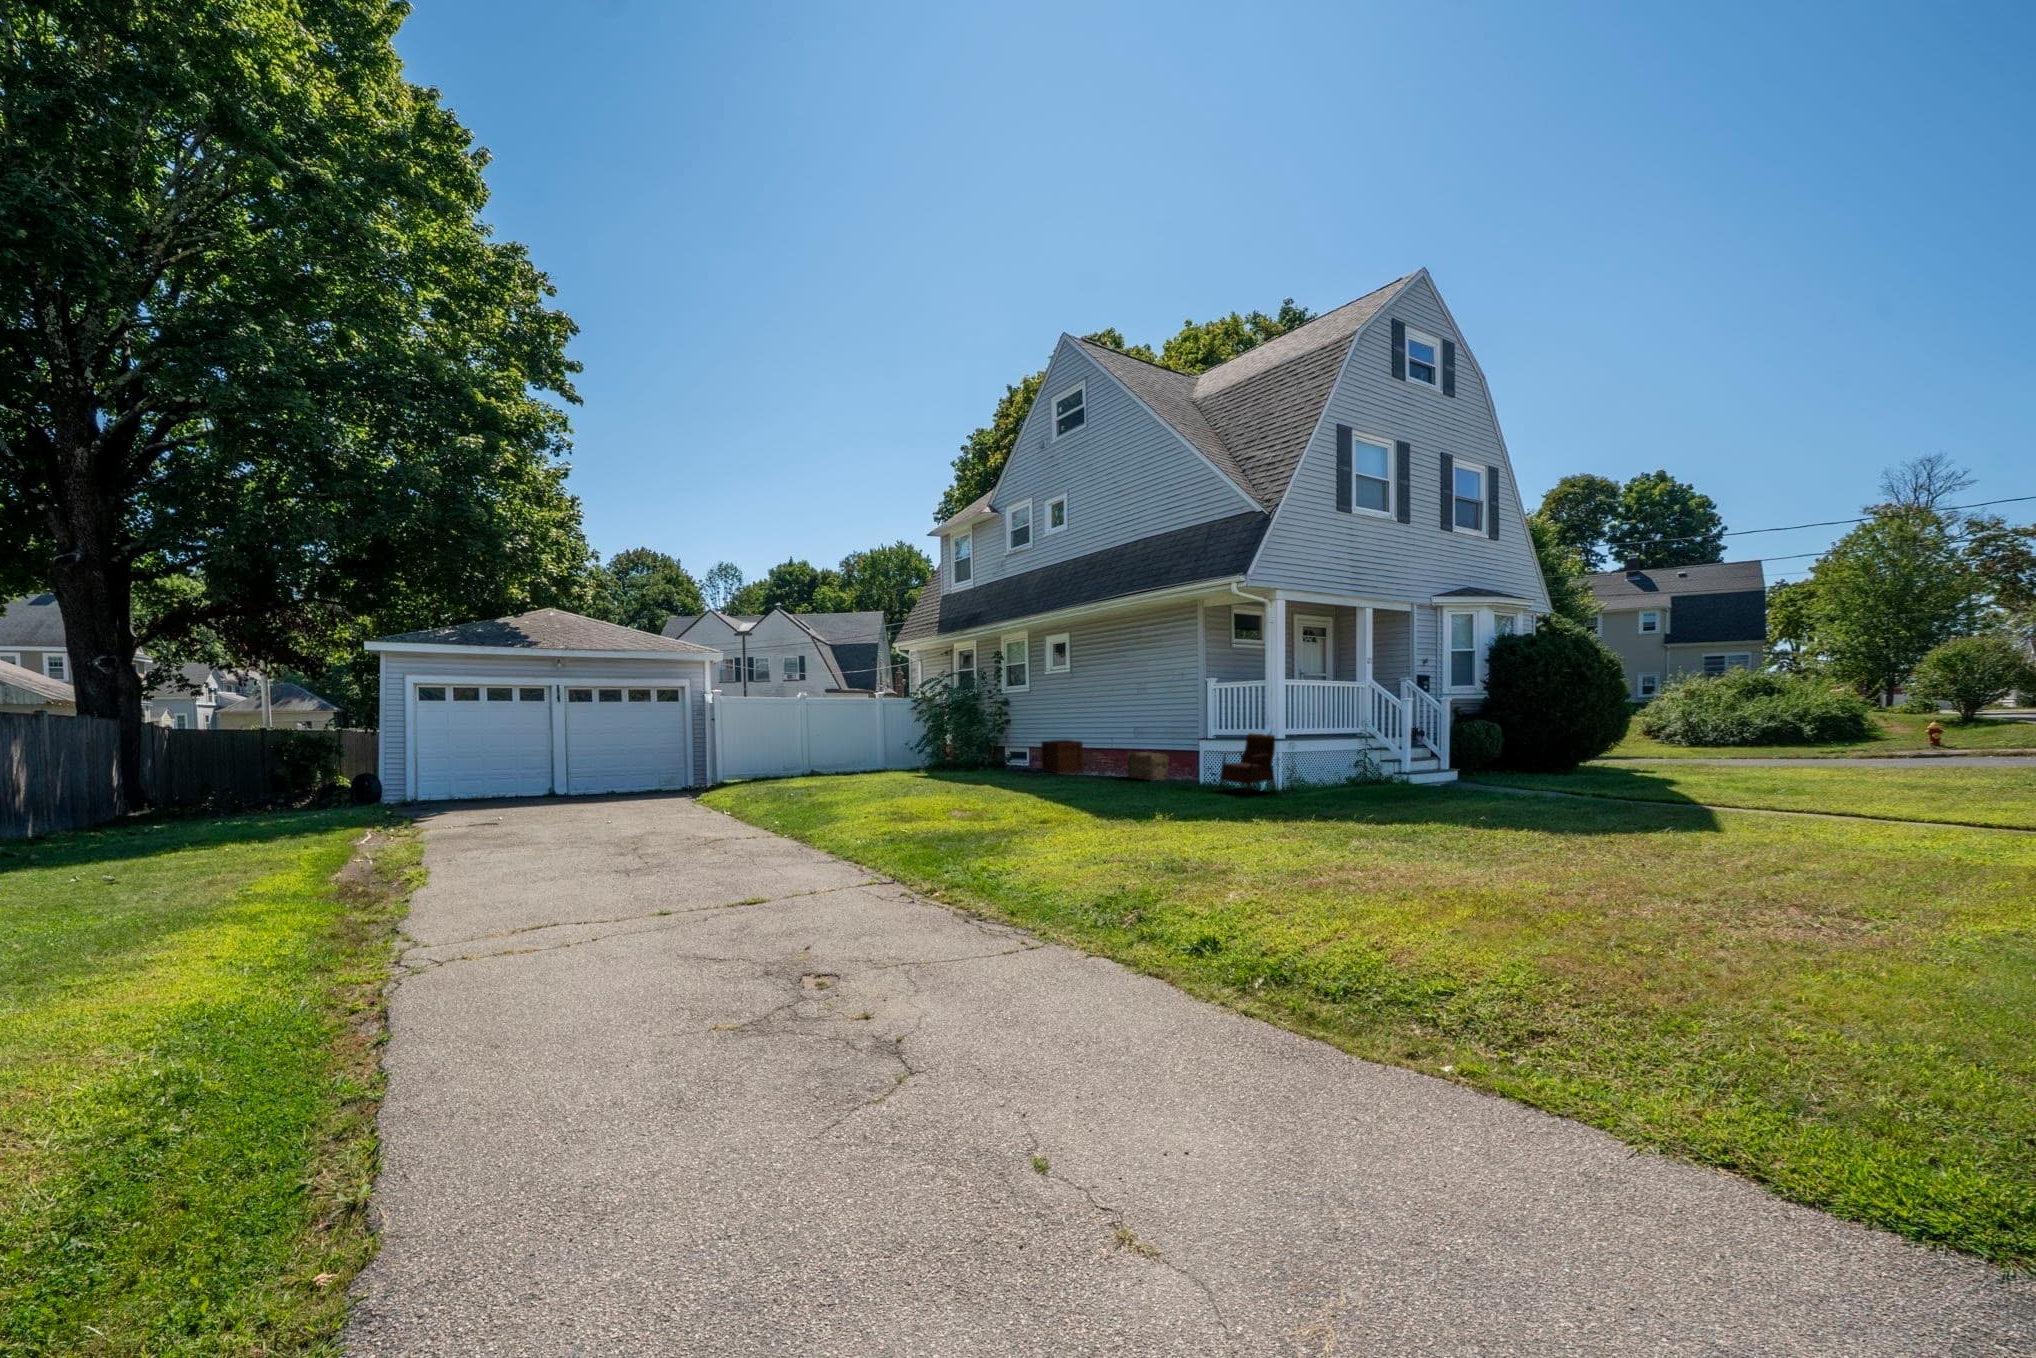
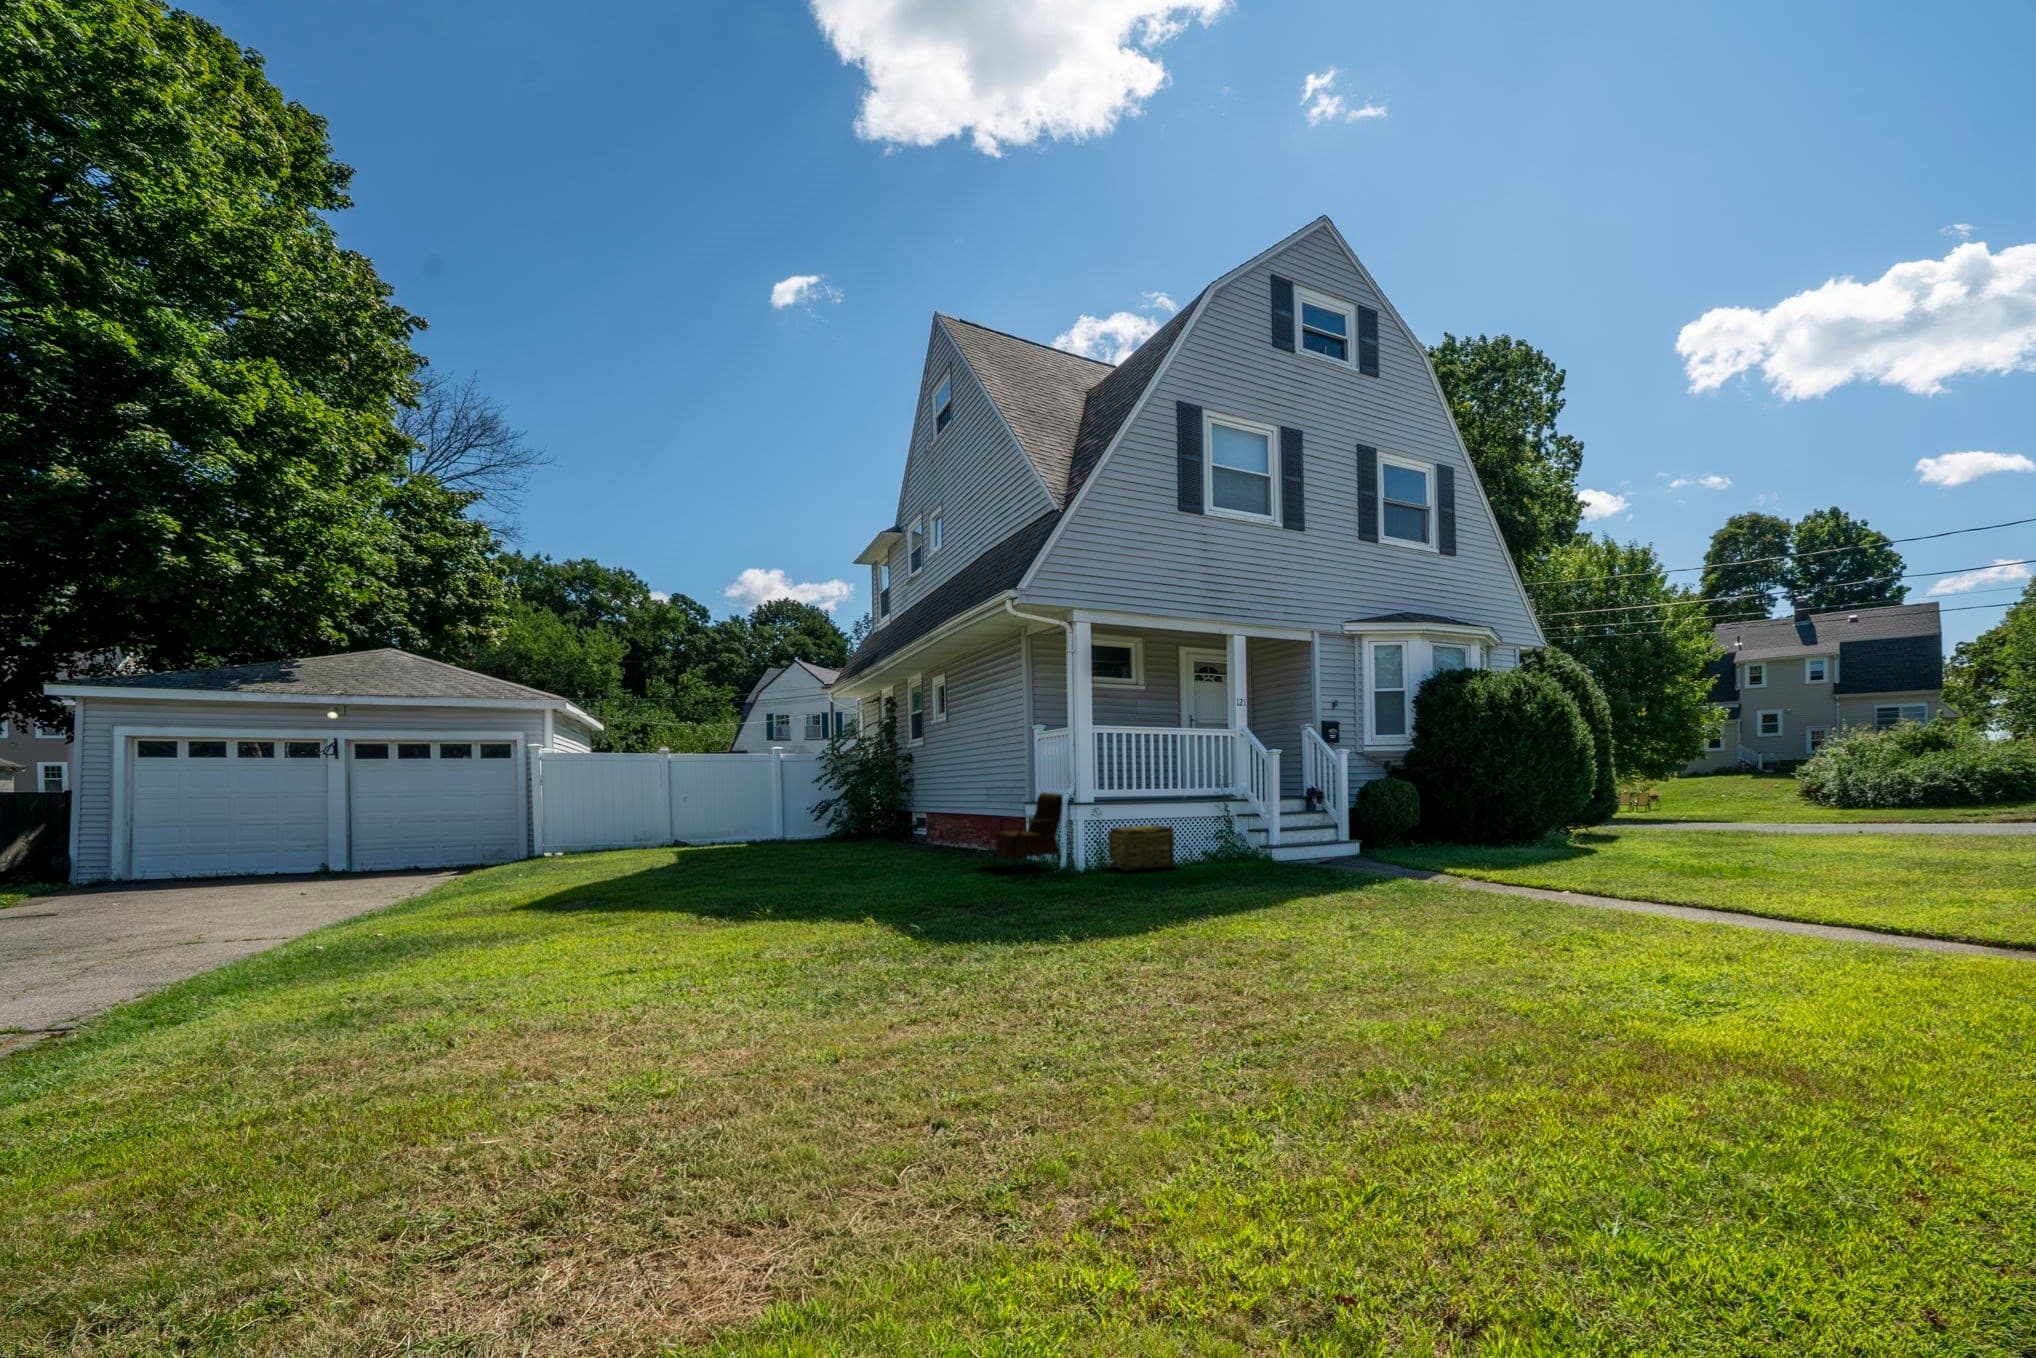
wooden crate: present [1041,740,1083,773] -> none [898,803,942,843]
basket: present [1127,752,1168,781] -> present [1107,824,1175,871]

